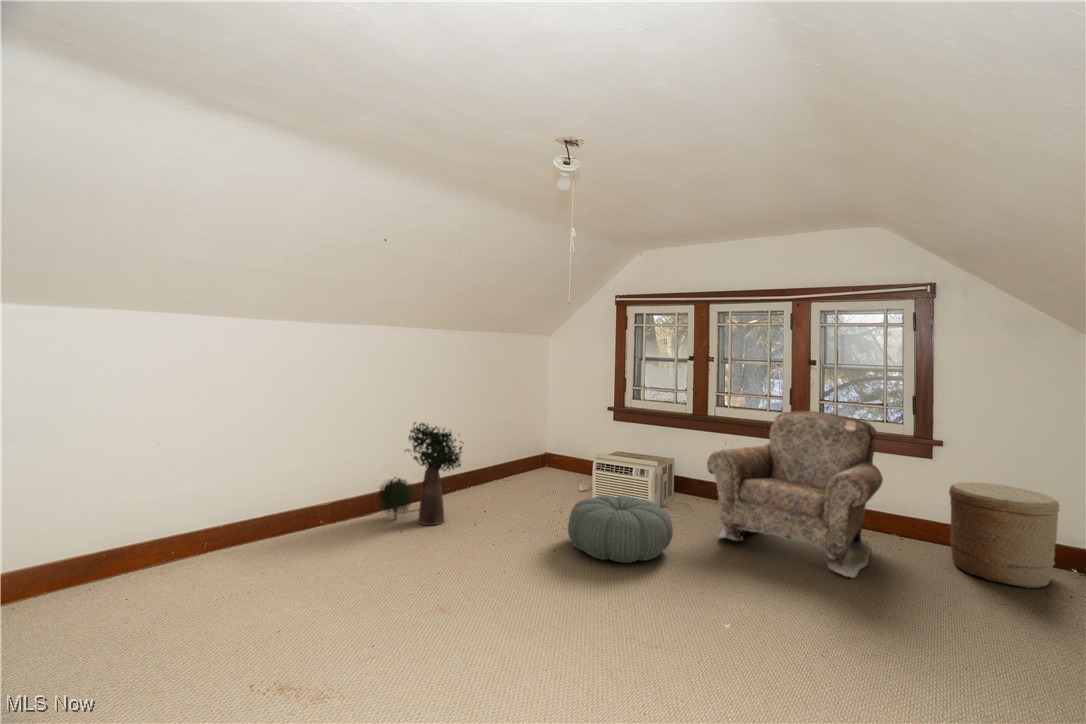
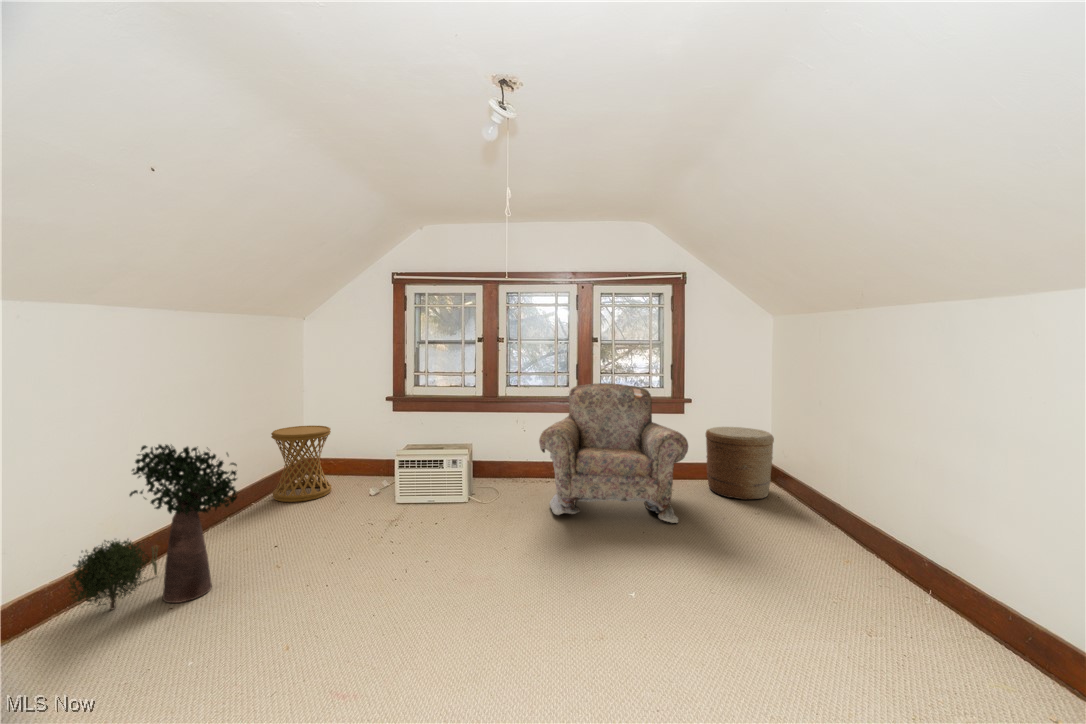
side table: none [515,425,559,485] -> present [271,426,331,502]
pouf: present [568,495,673,563] -> none [415,492,536,574]

